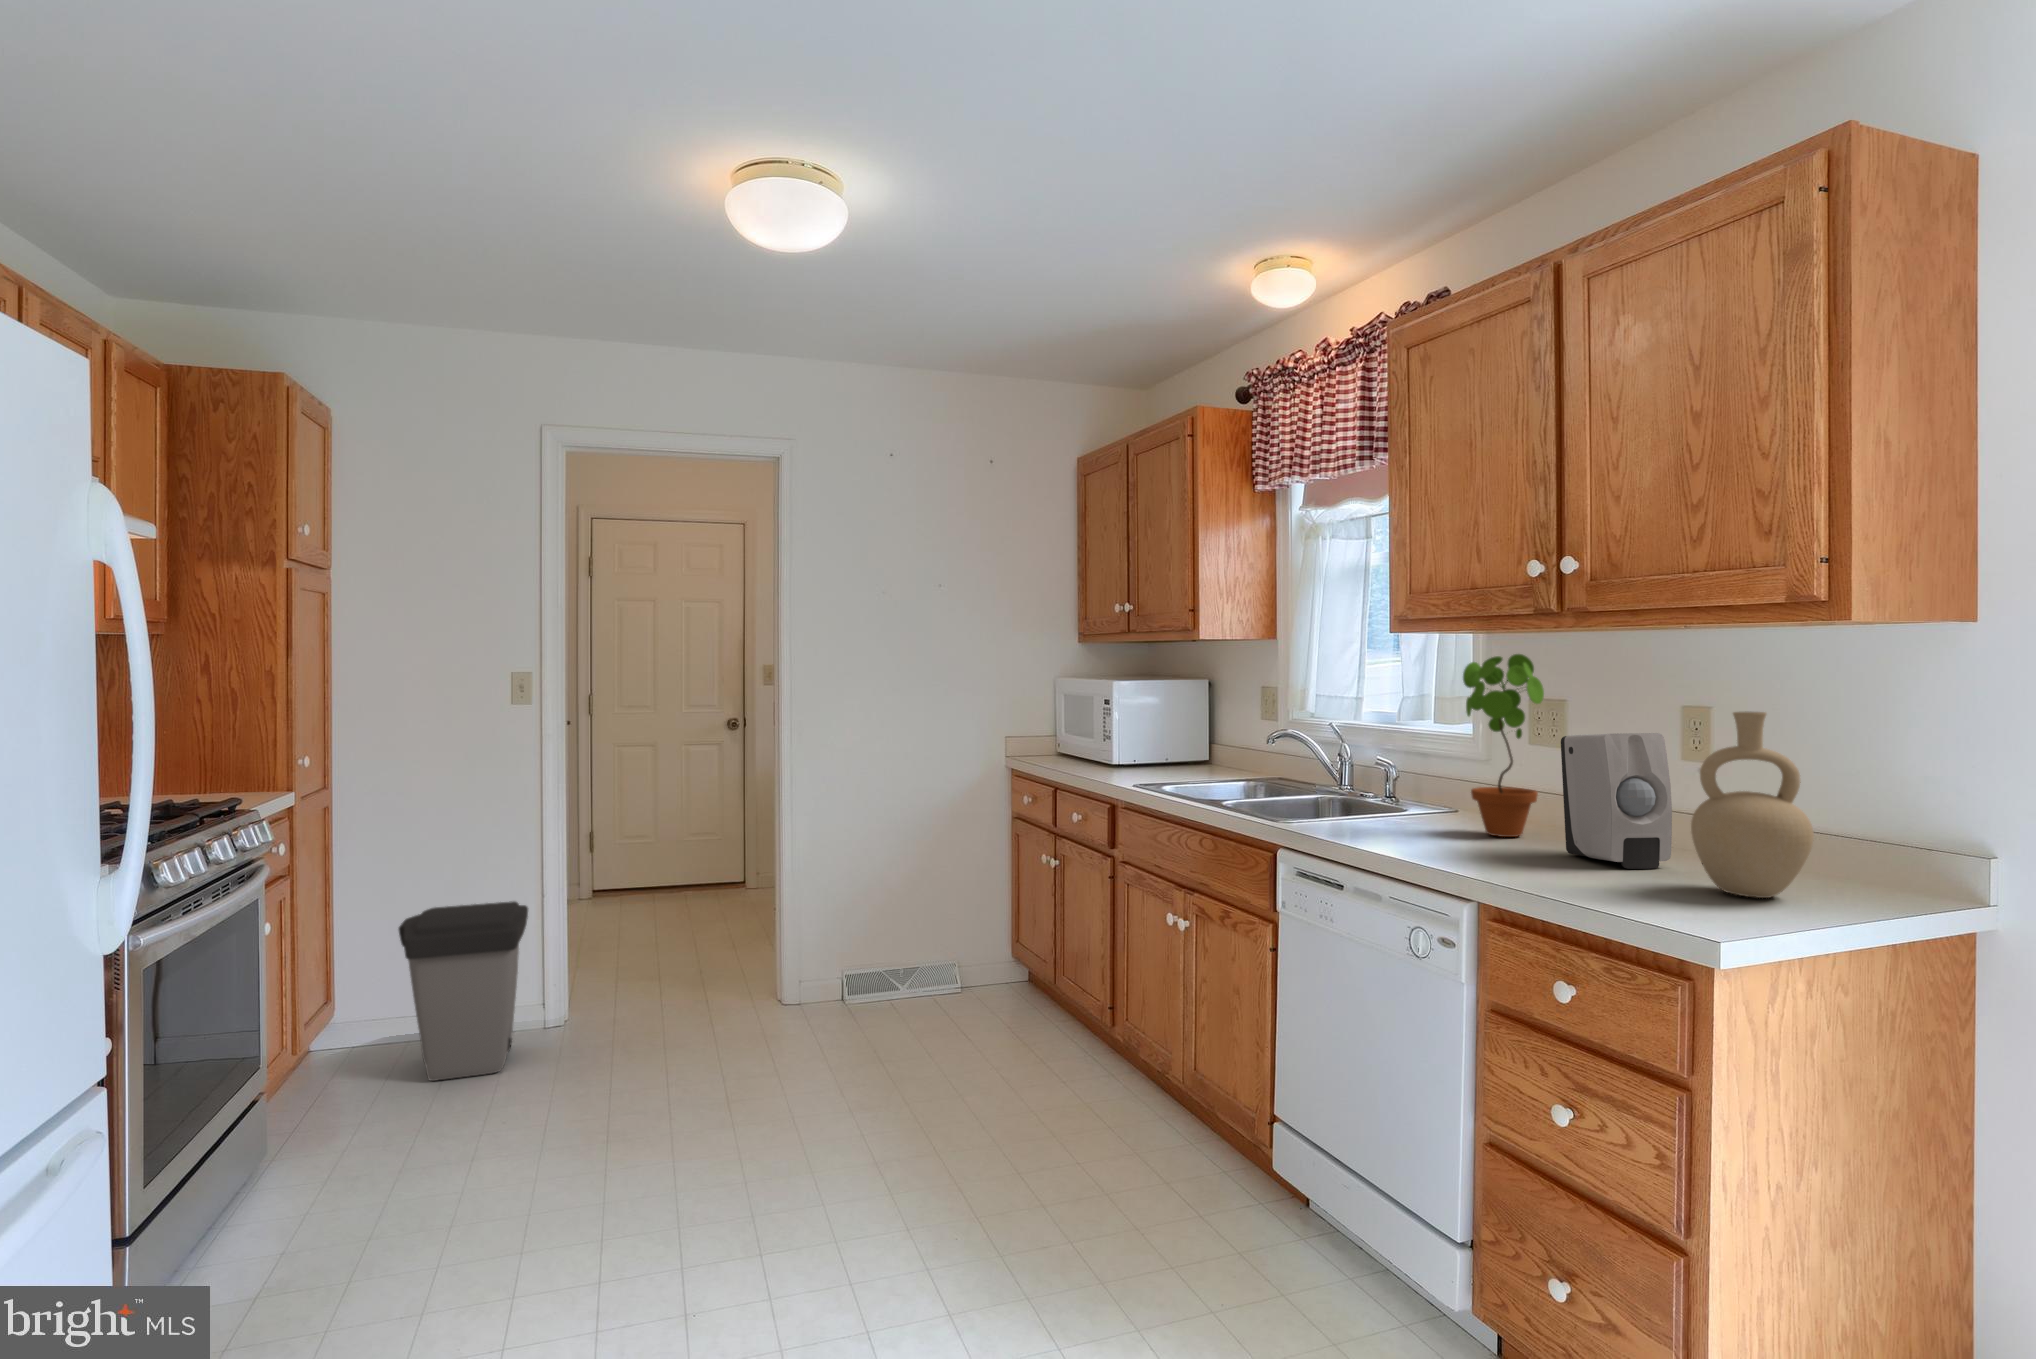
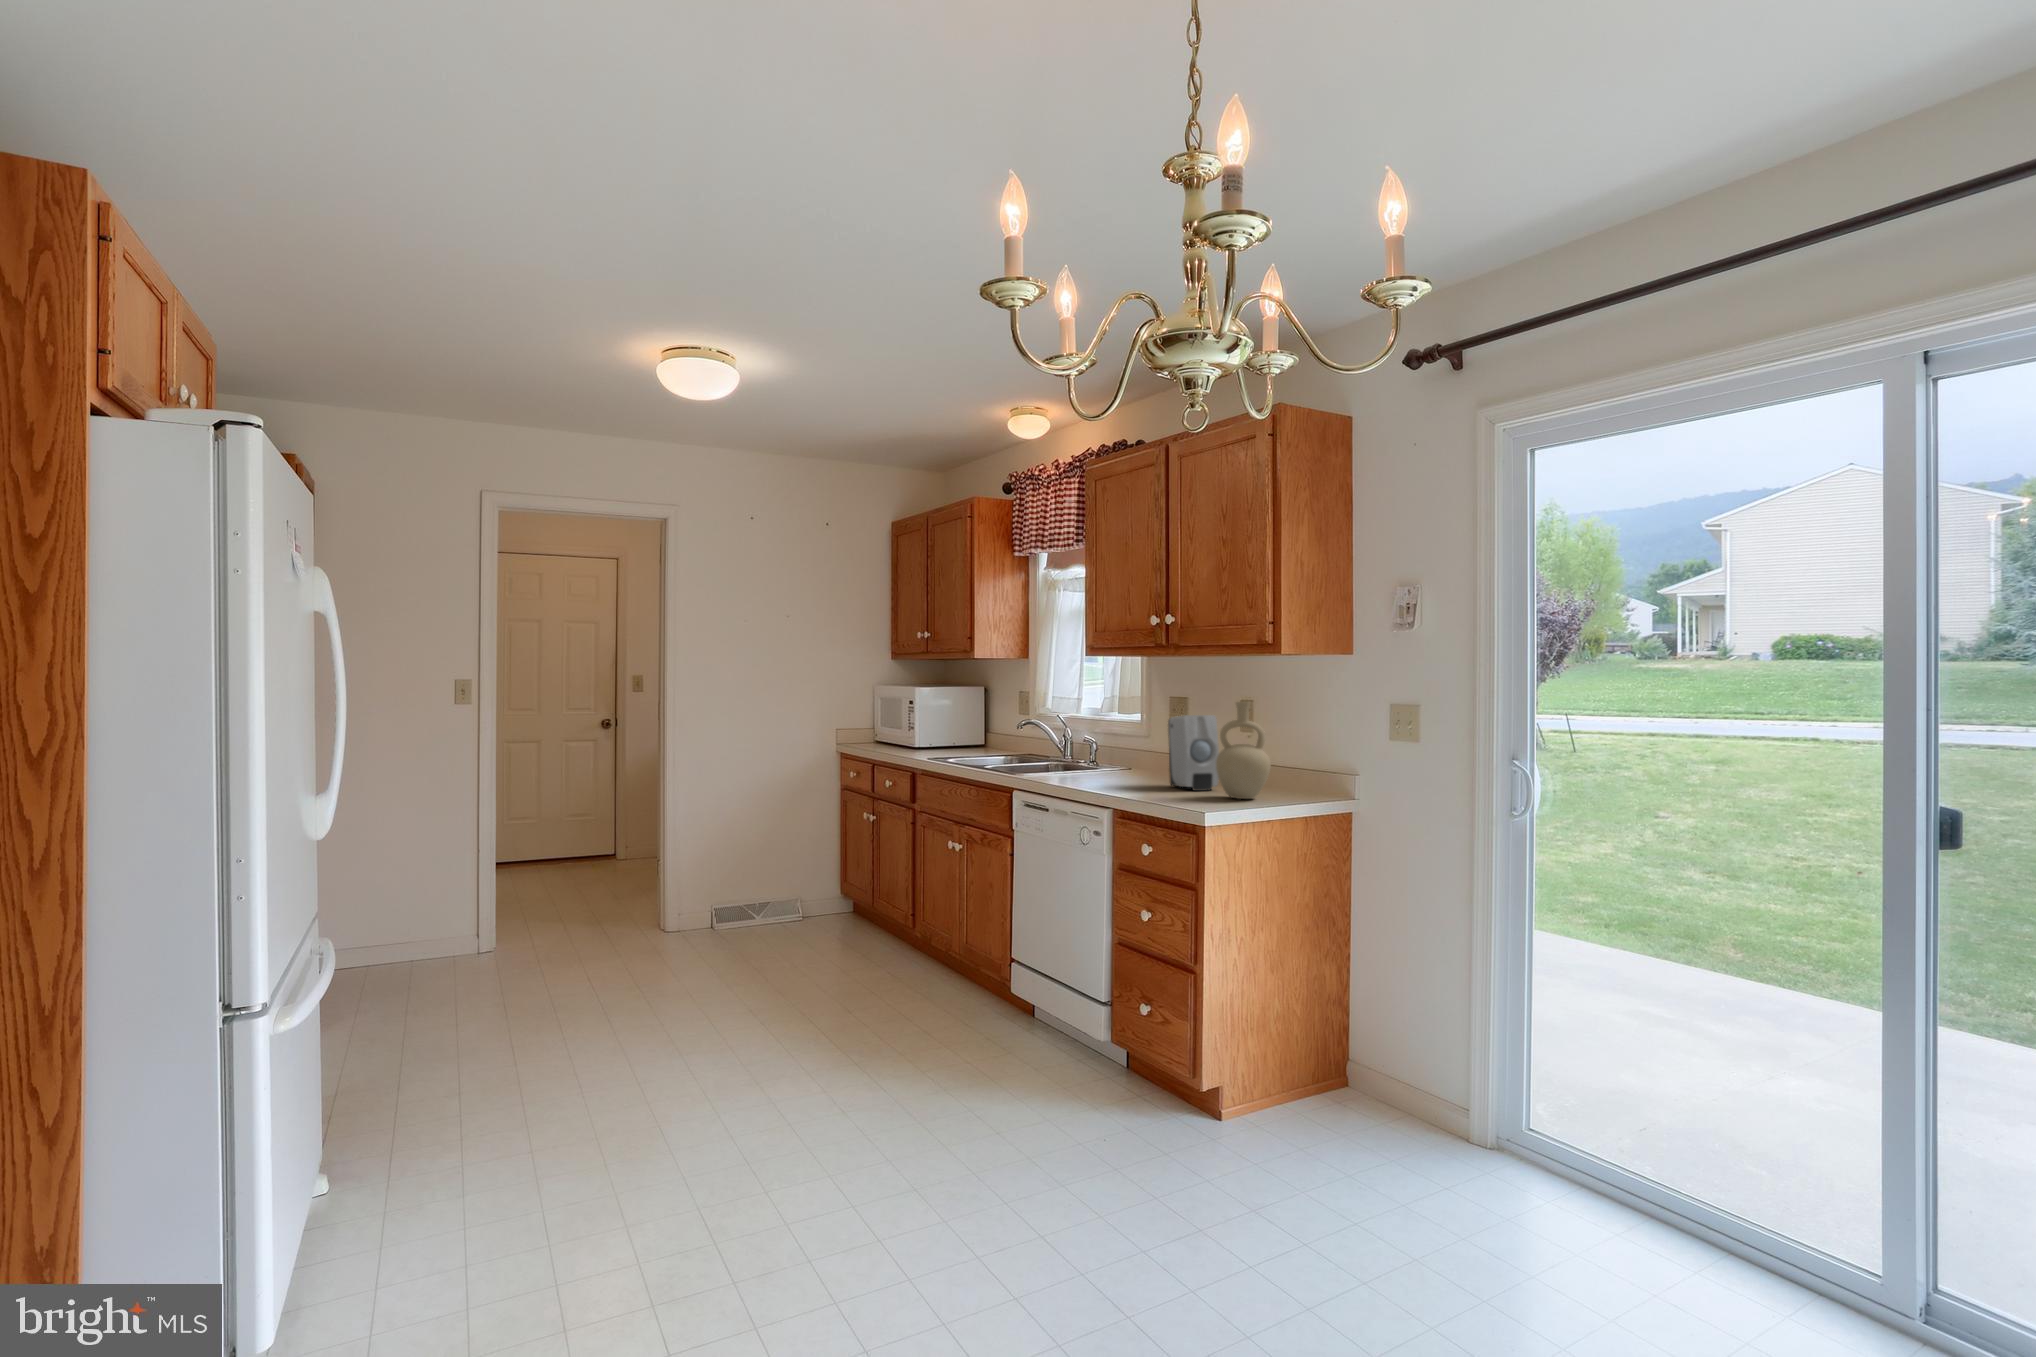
potted plant: present [1463,654,1544,837] -> none [1124,670,1166,780]
trash can: present [399,901,528,1081] -> none [362,851,464,985]

